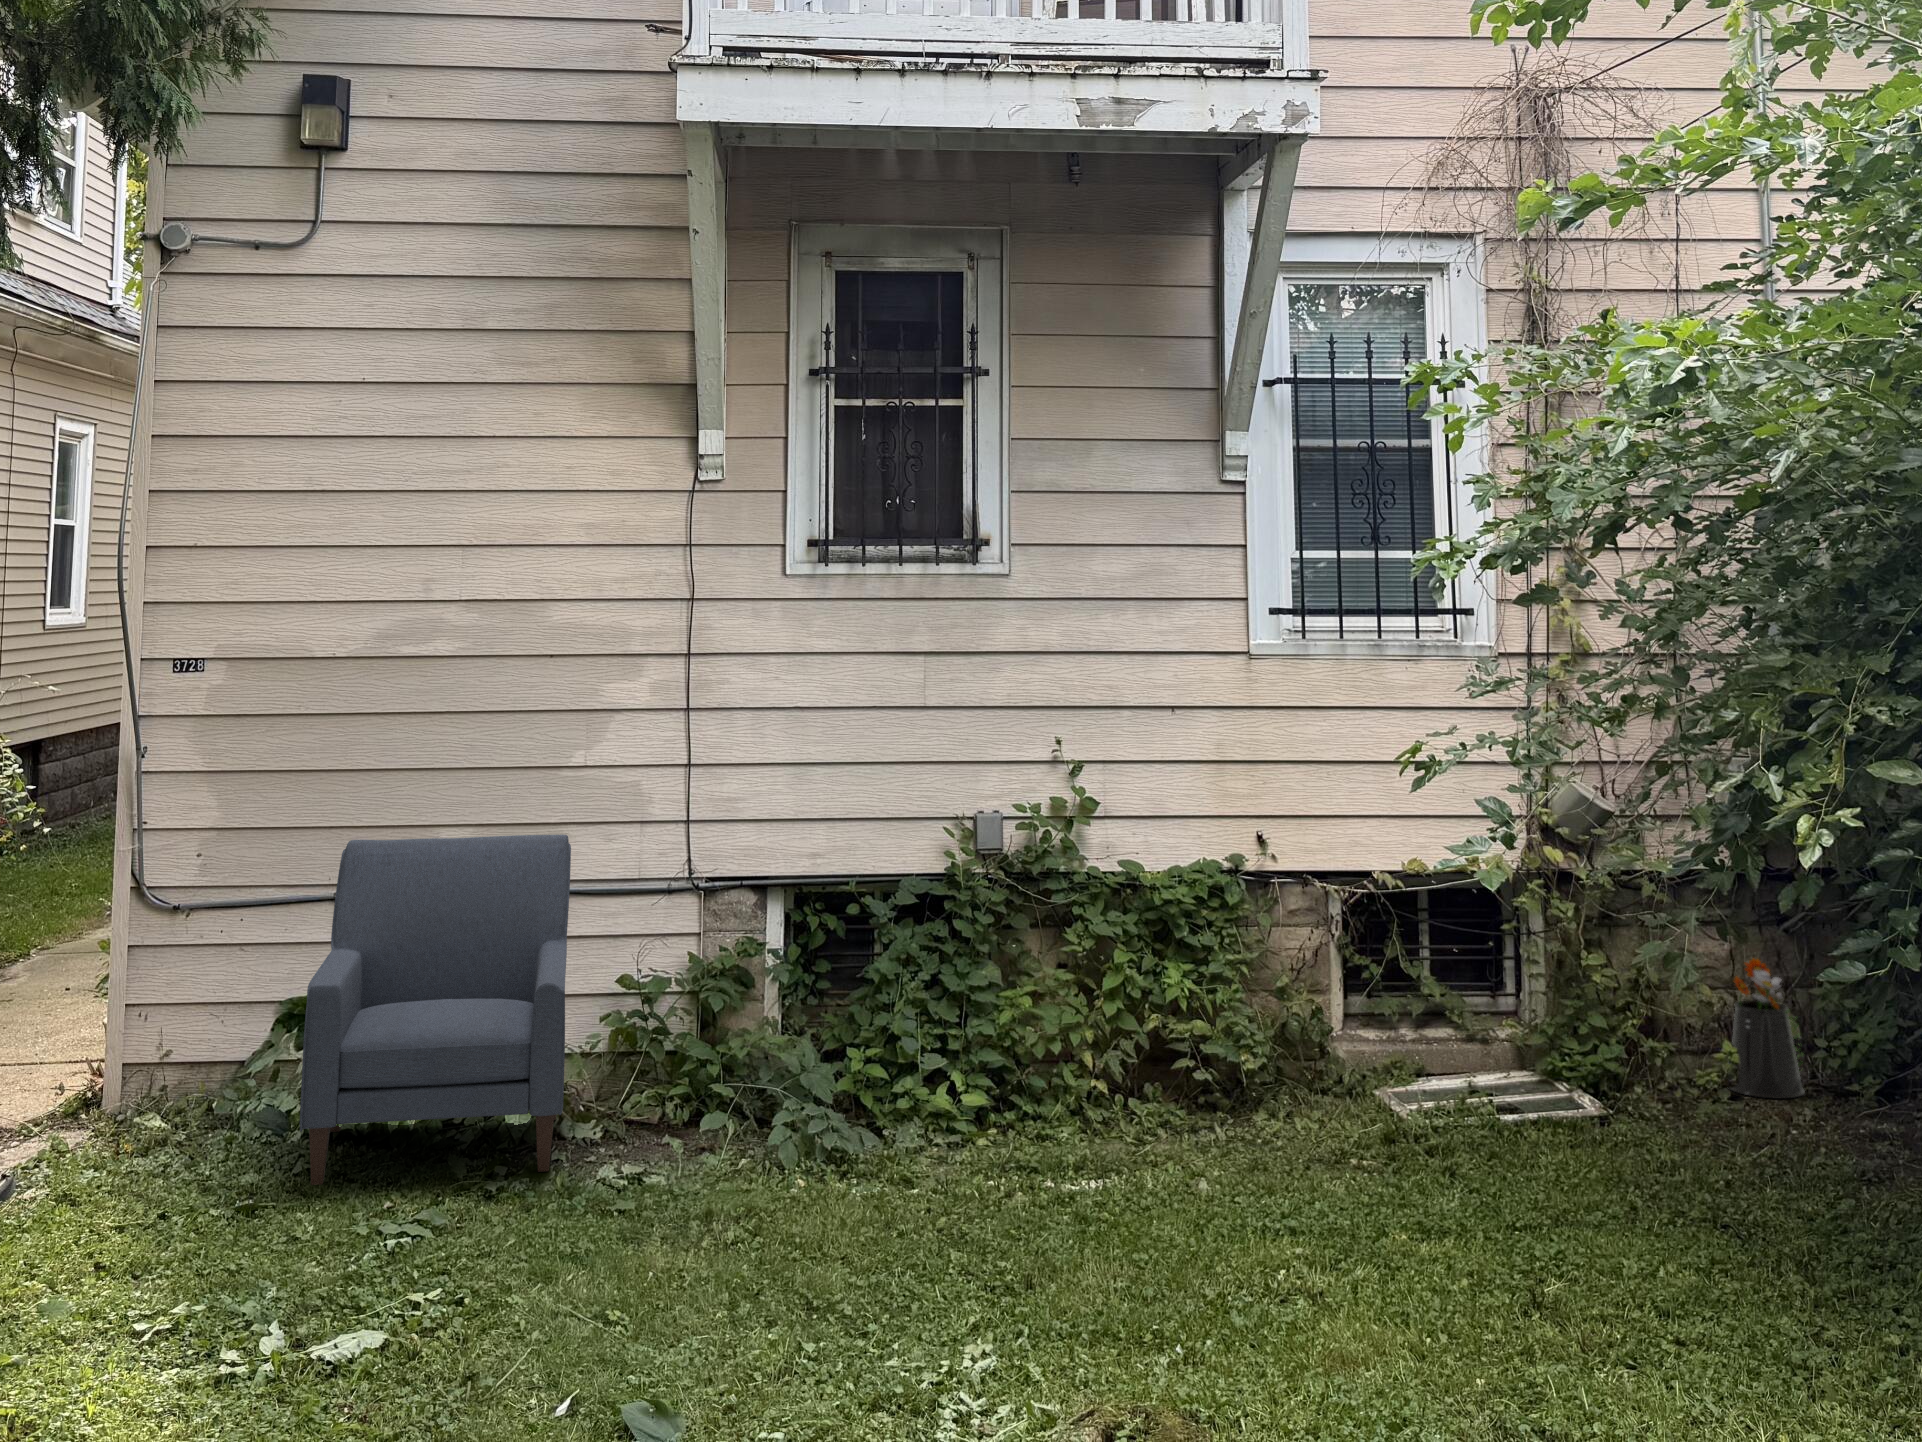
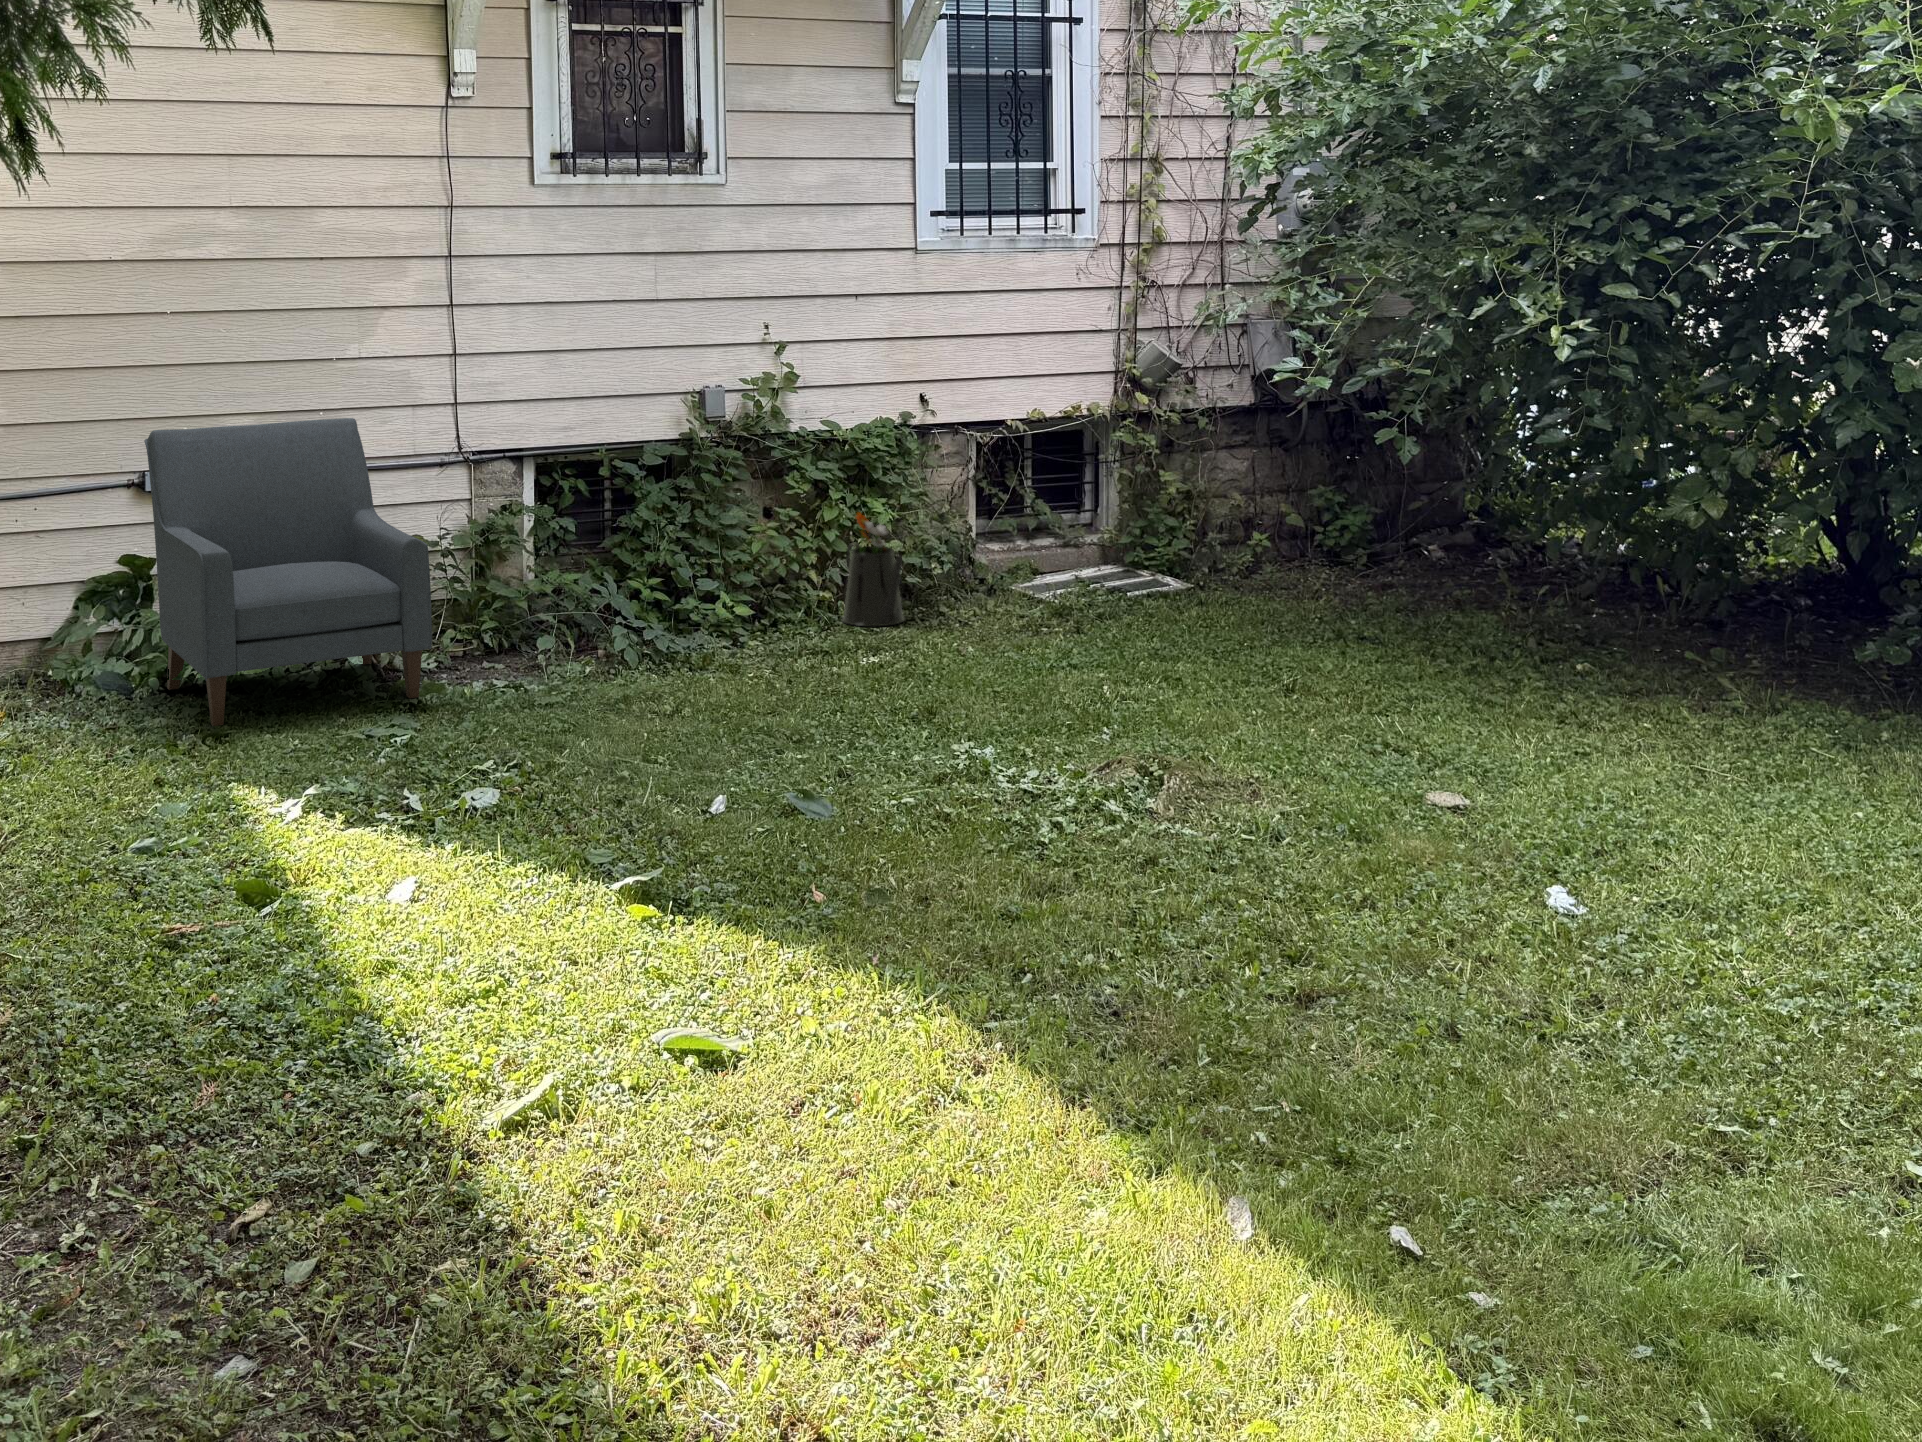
watering can: present [1731,958,1805,1098] -> present [842,512,904,626]

